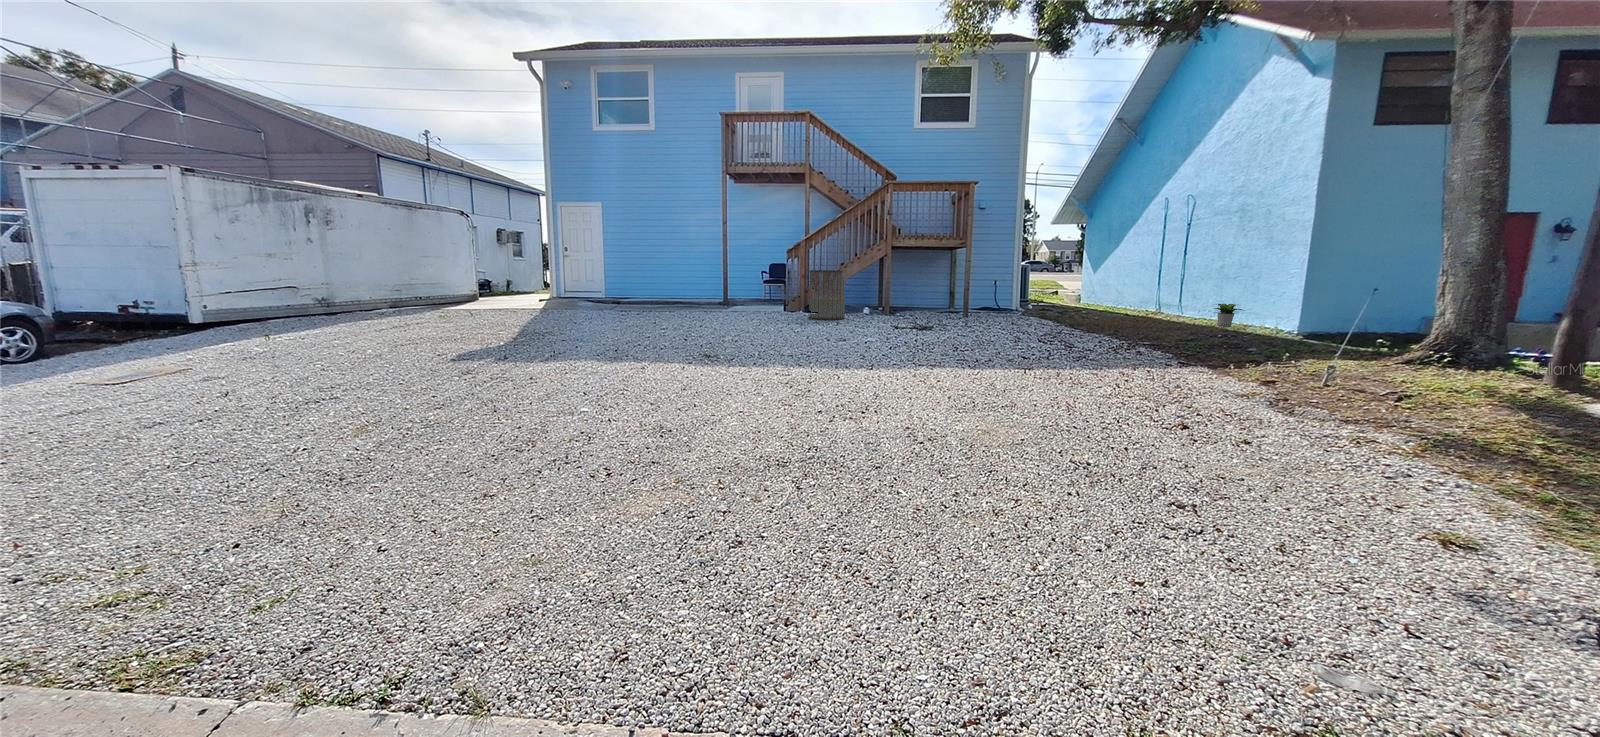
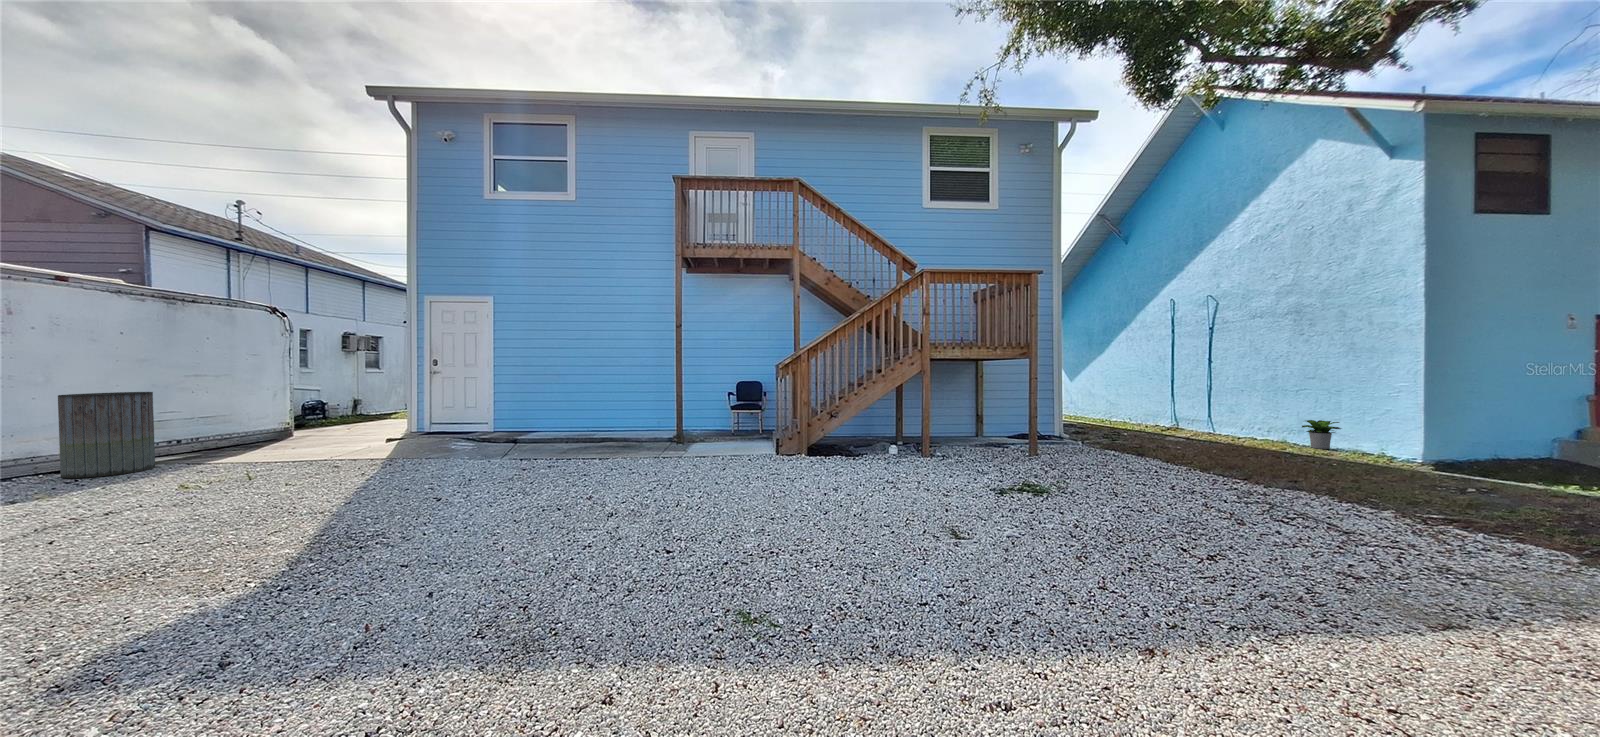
trash can: present [809,270,845,320] -> present [58,392,155,478]

